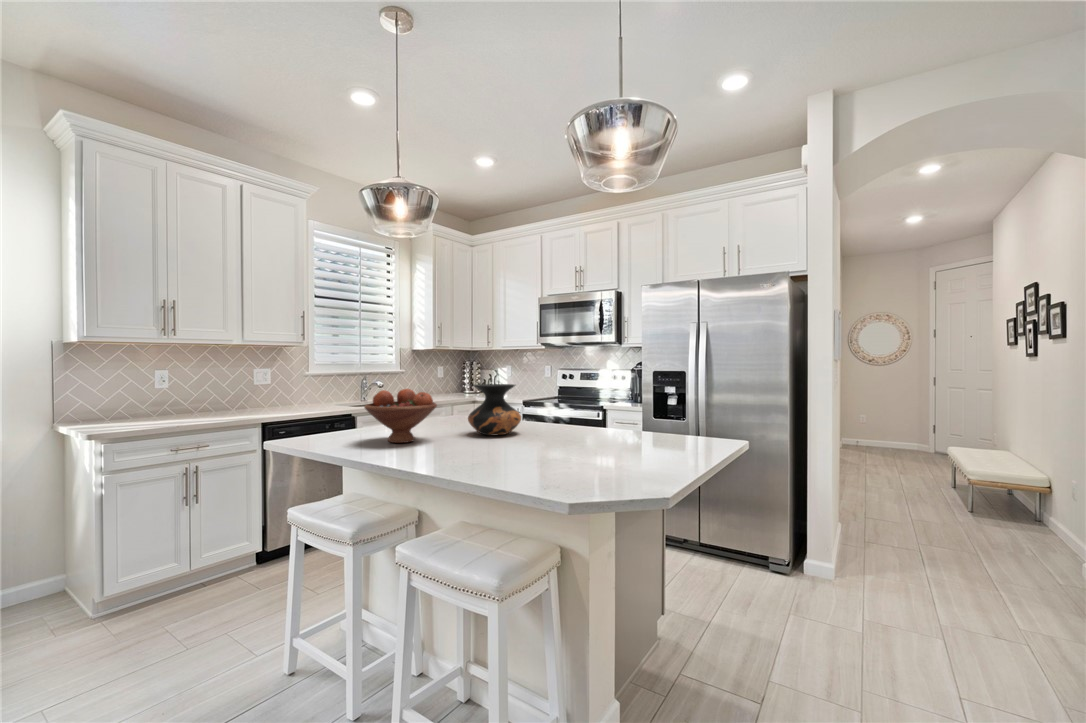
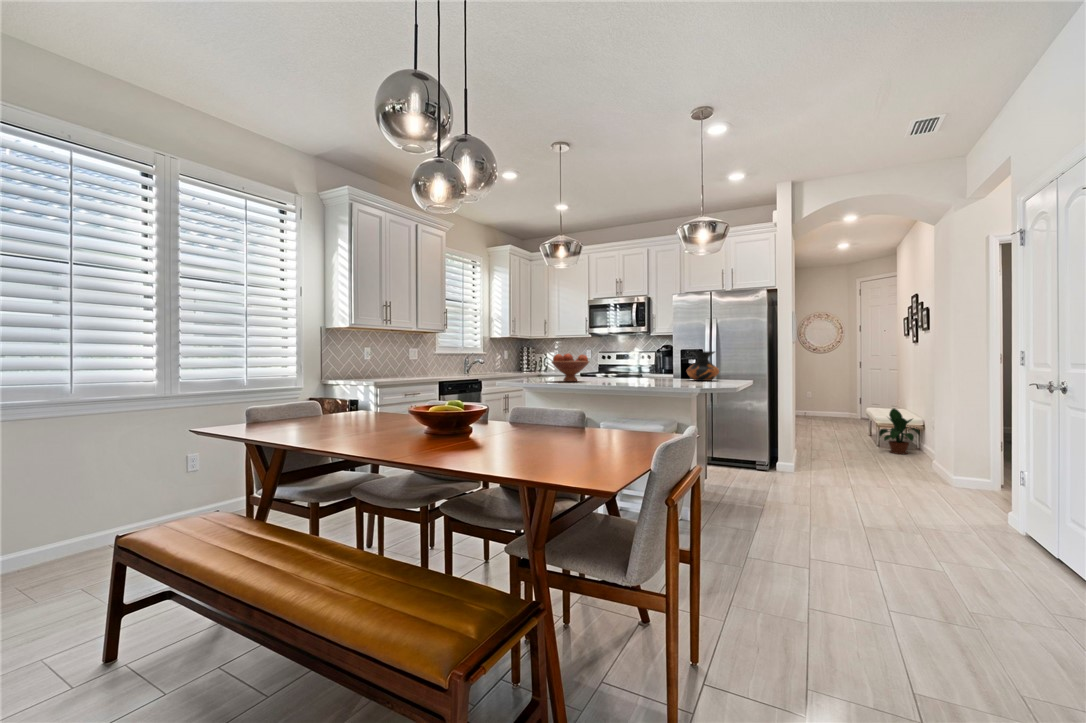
vase: present [468,384,521,435] -> present [686,352,719,381]
potted plant: none [975,460,1052,536] -> present [879,408,920,454]

